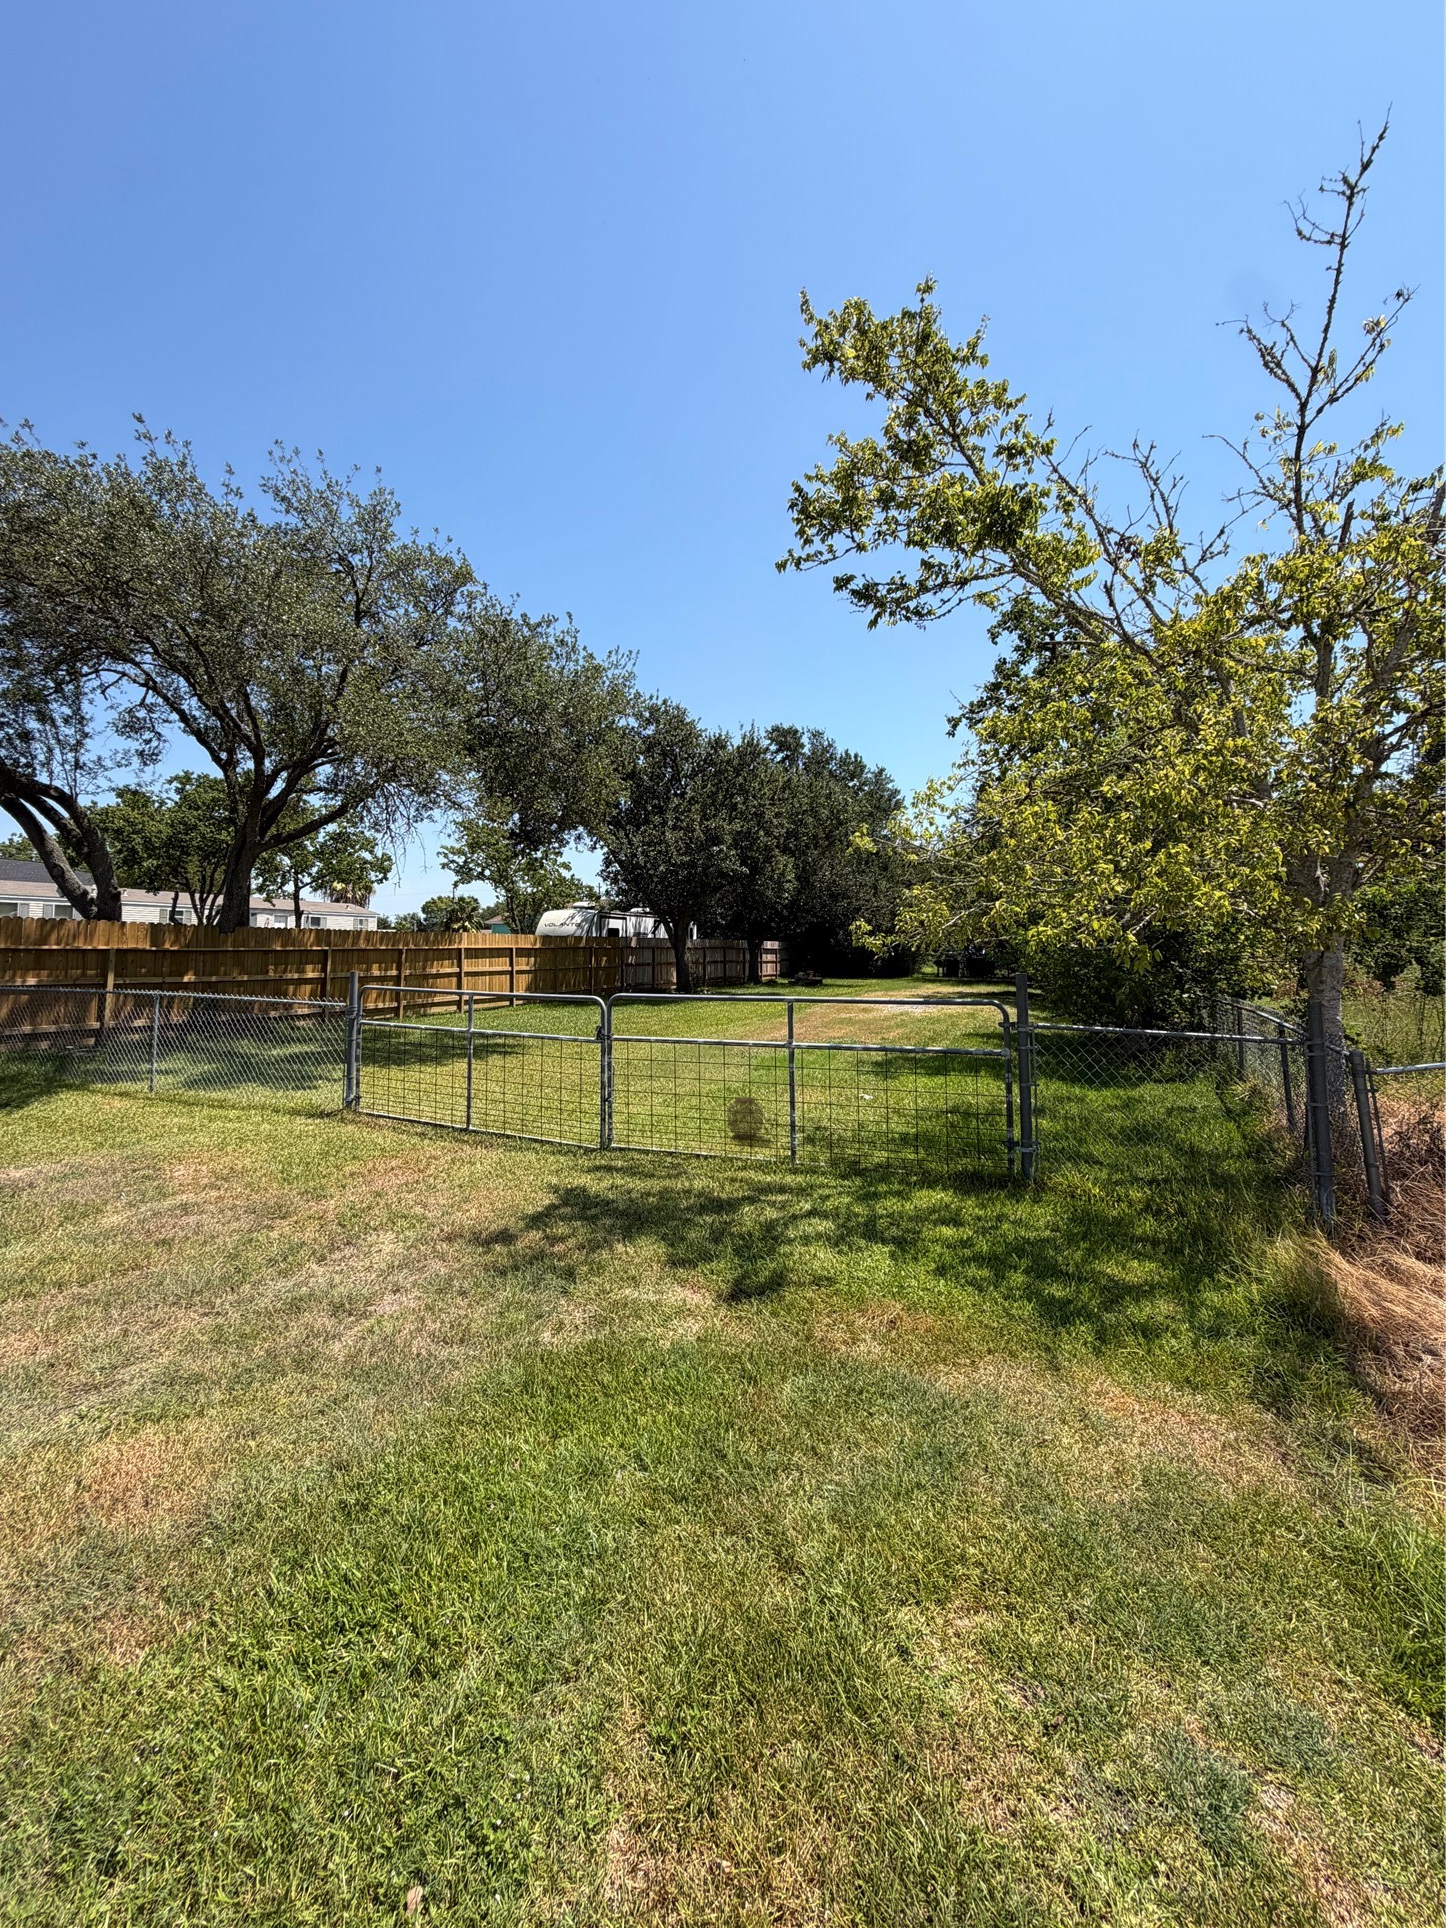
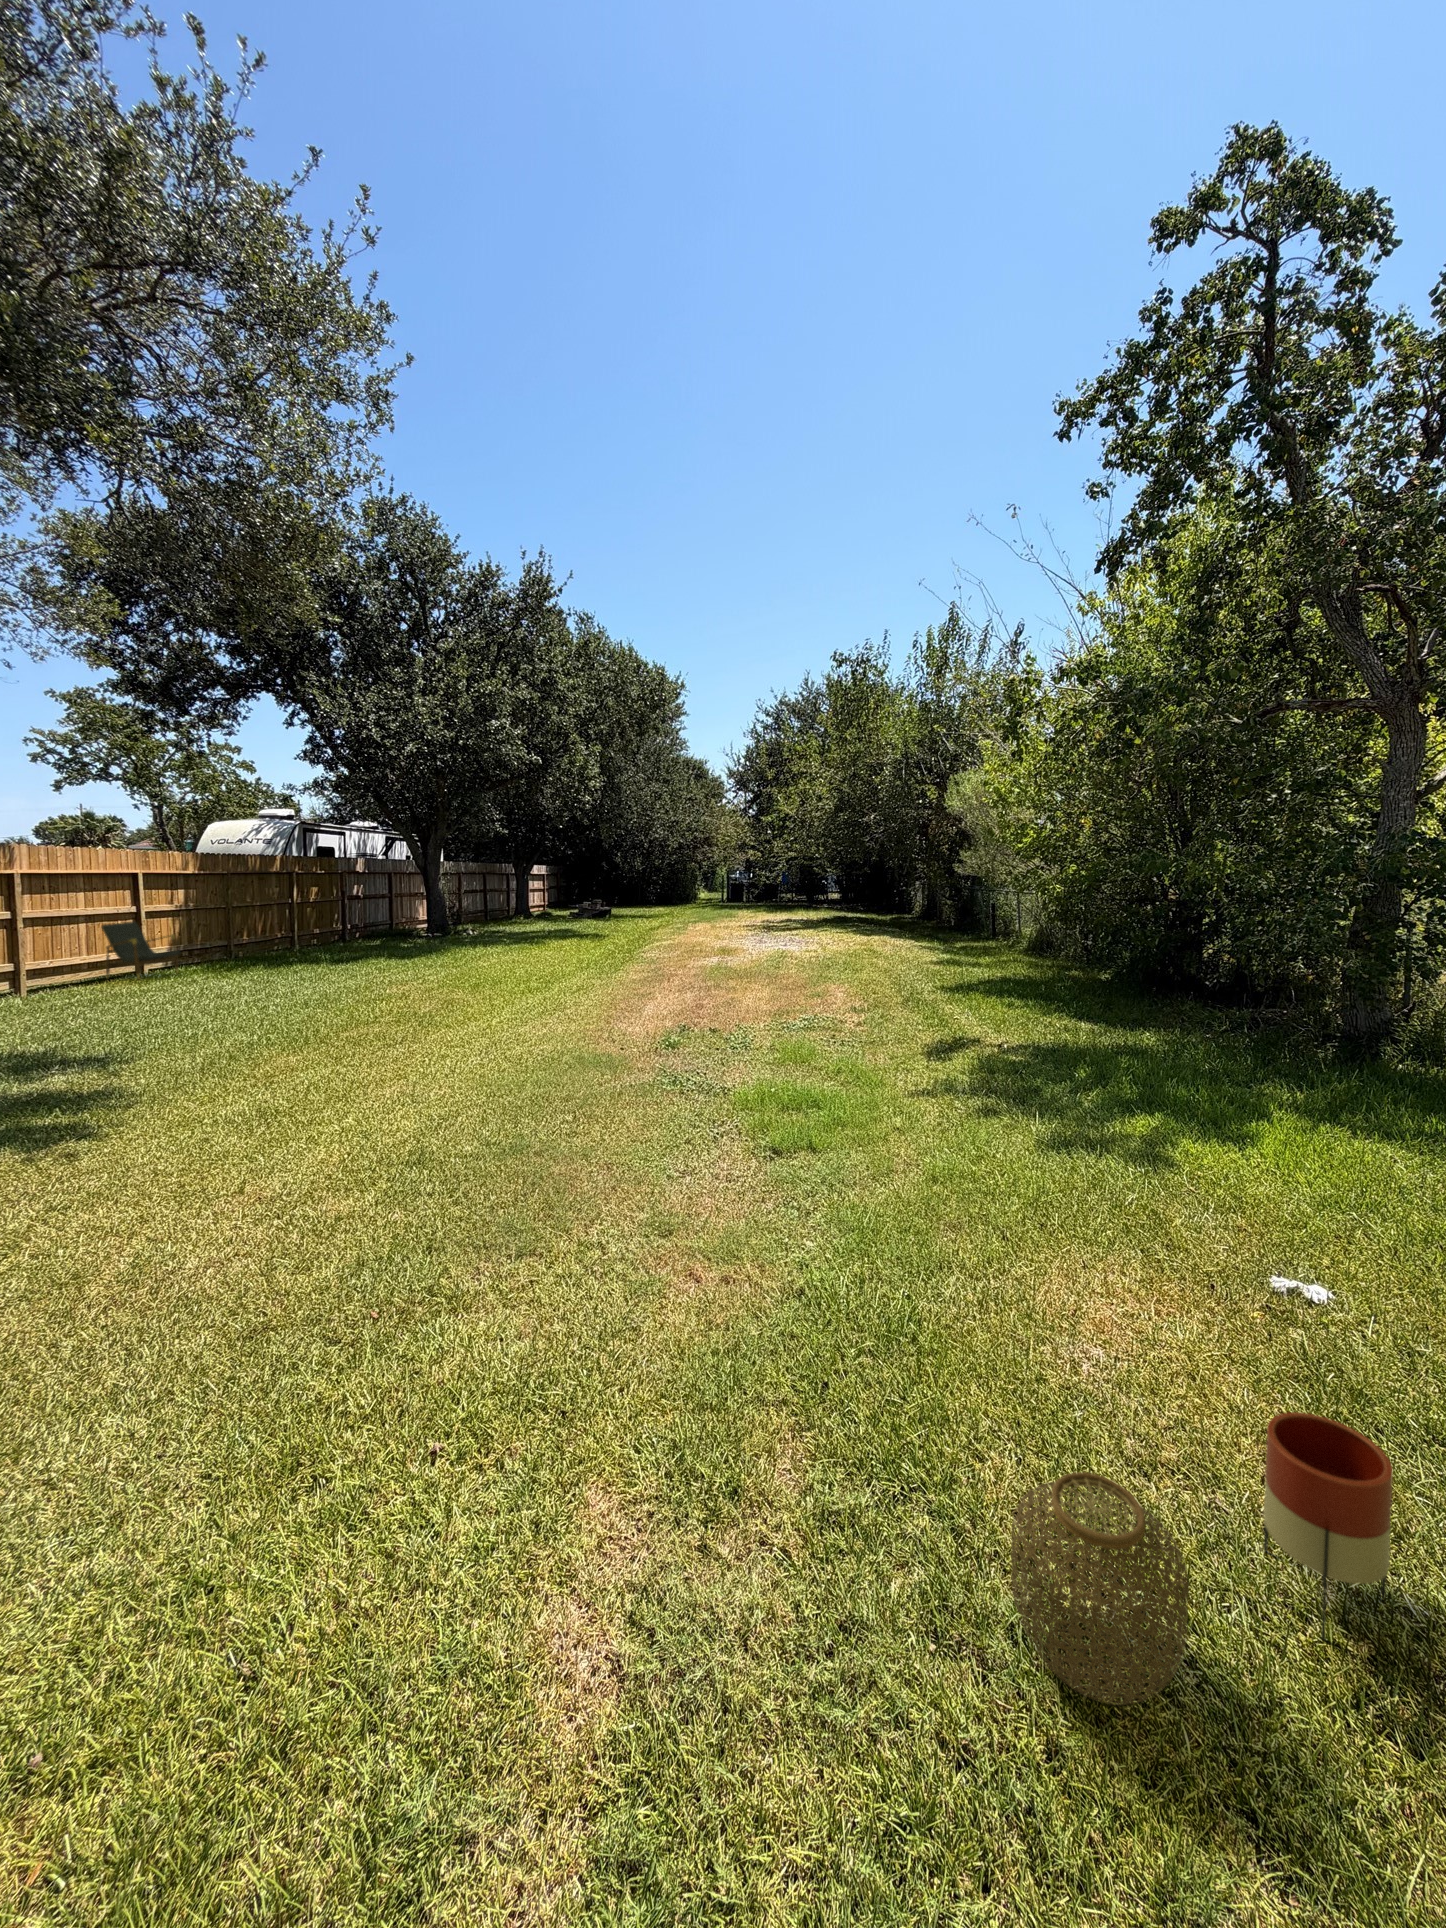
lounge chair: none [496,976,533,1010] -> present [102,922,180,979]
planter: none [798,1097,825,1140] -> present [1263,1412,1393,1639]

